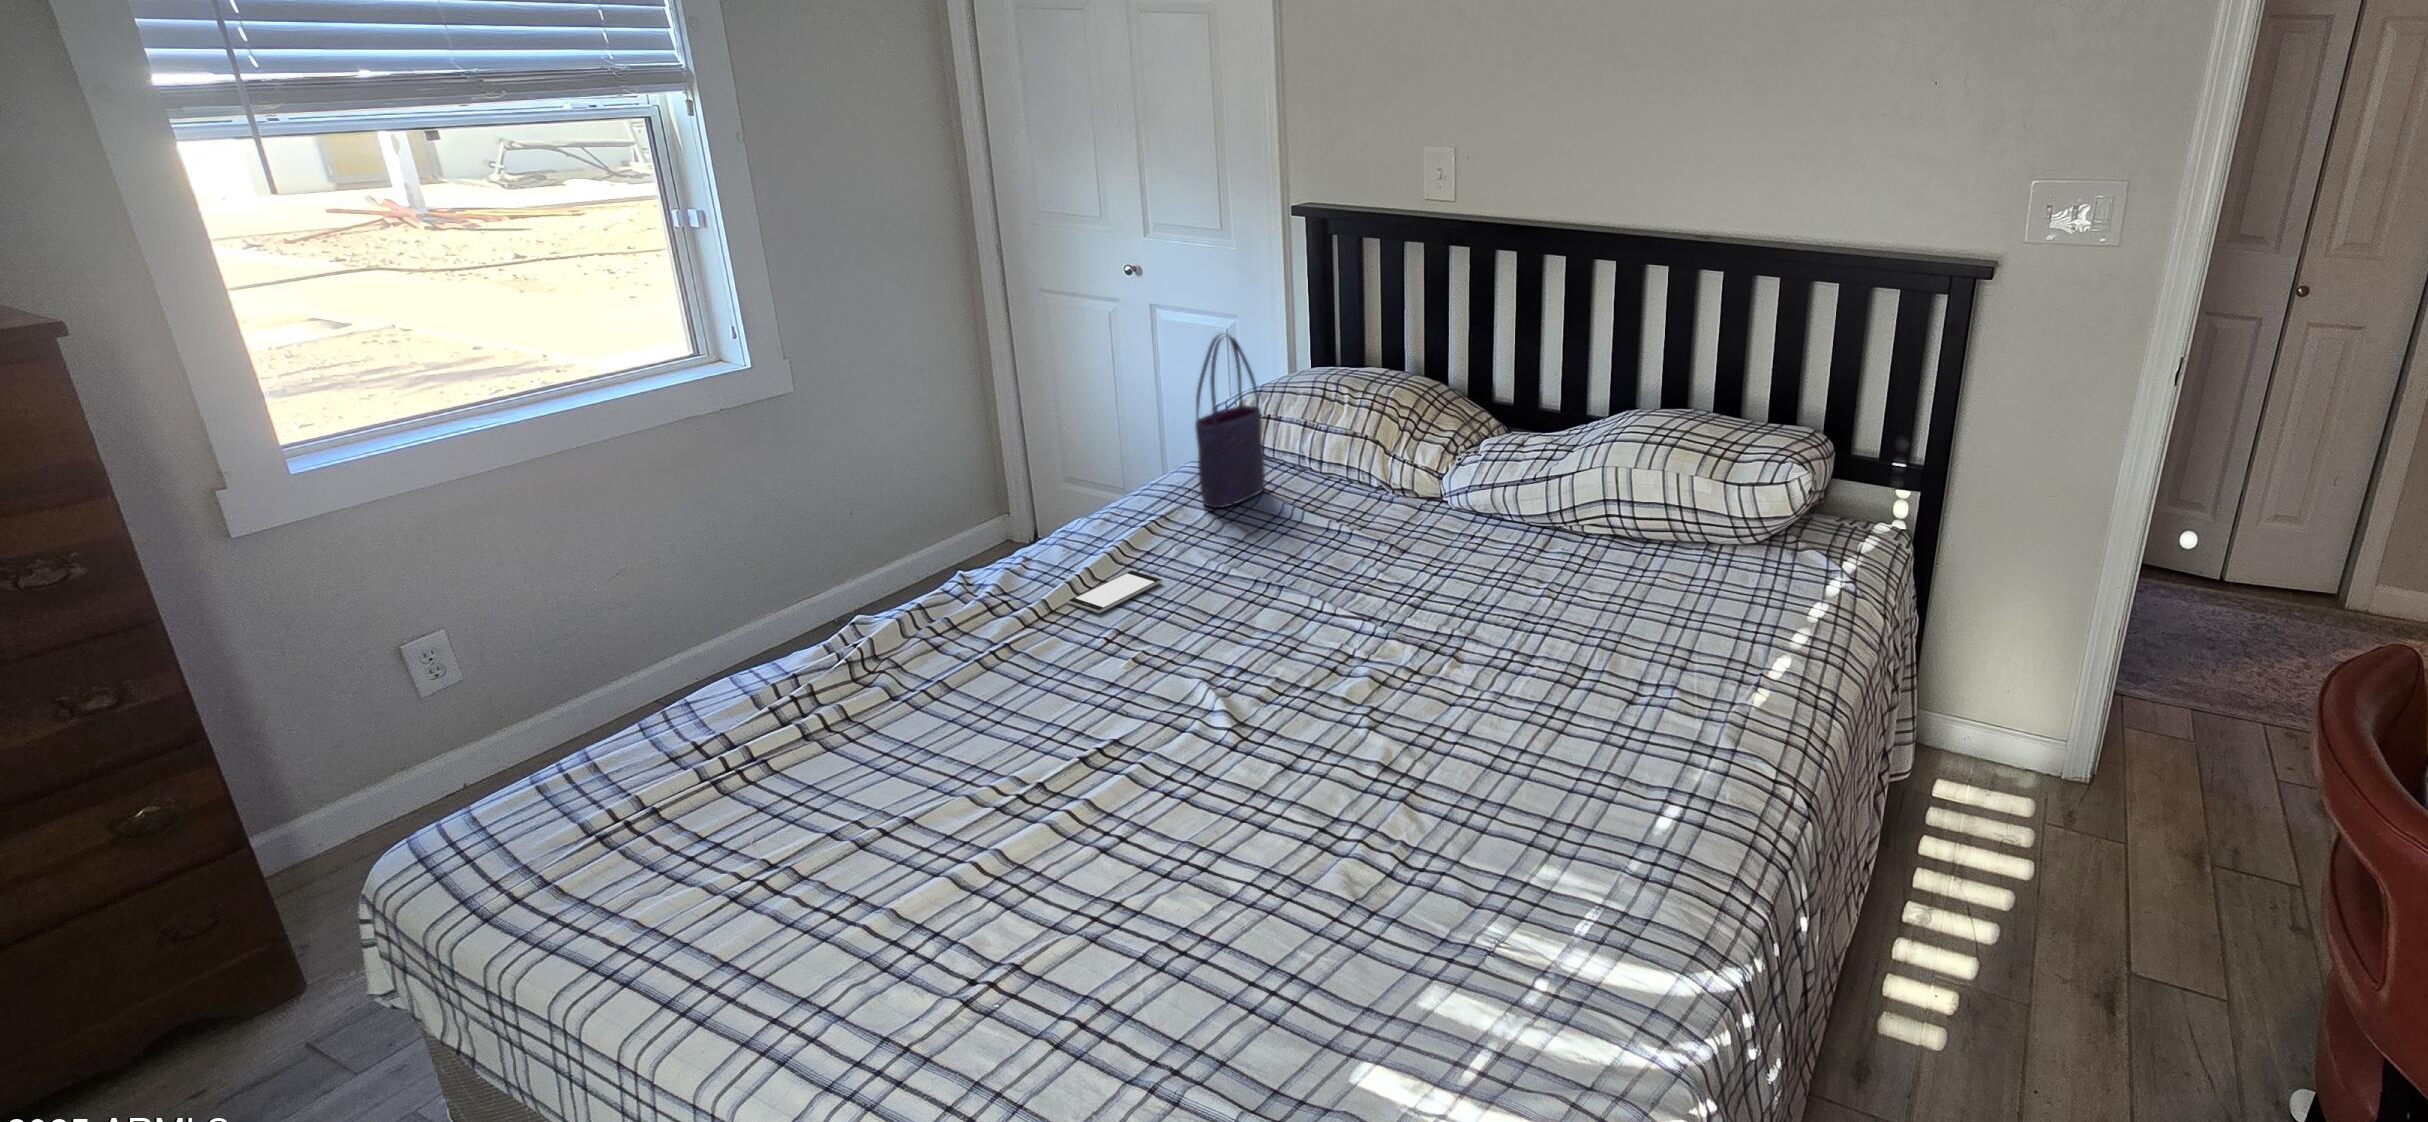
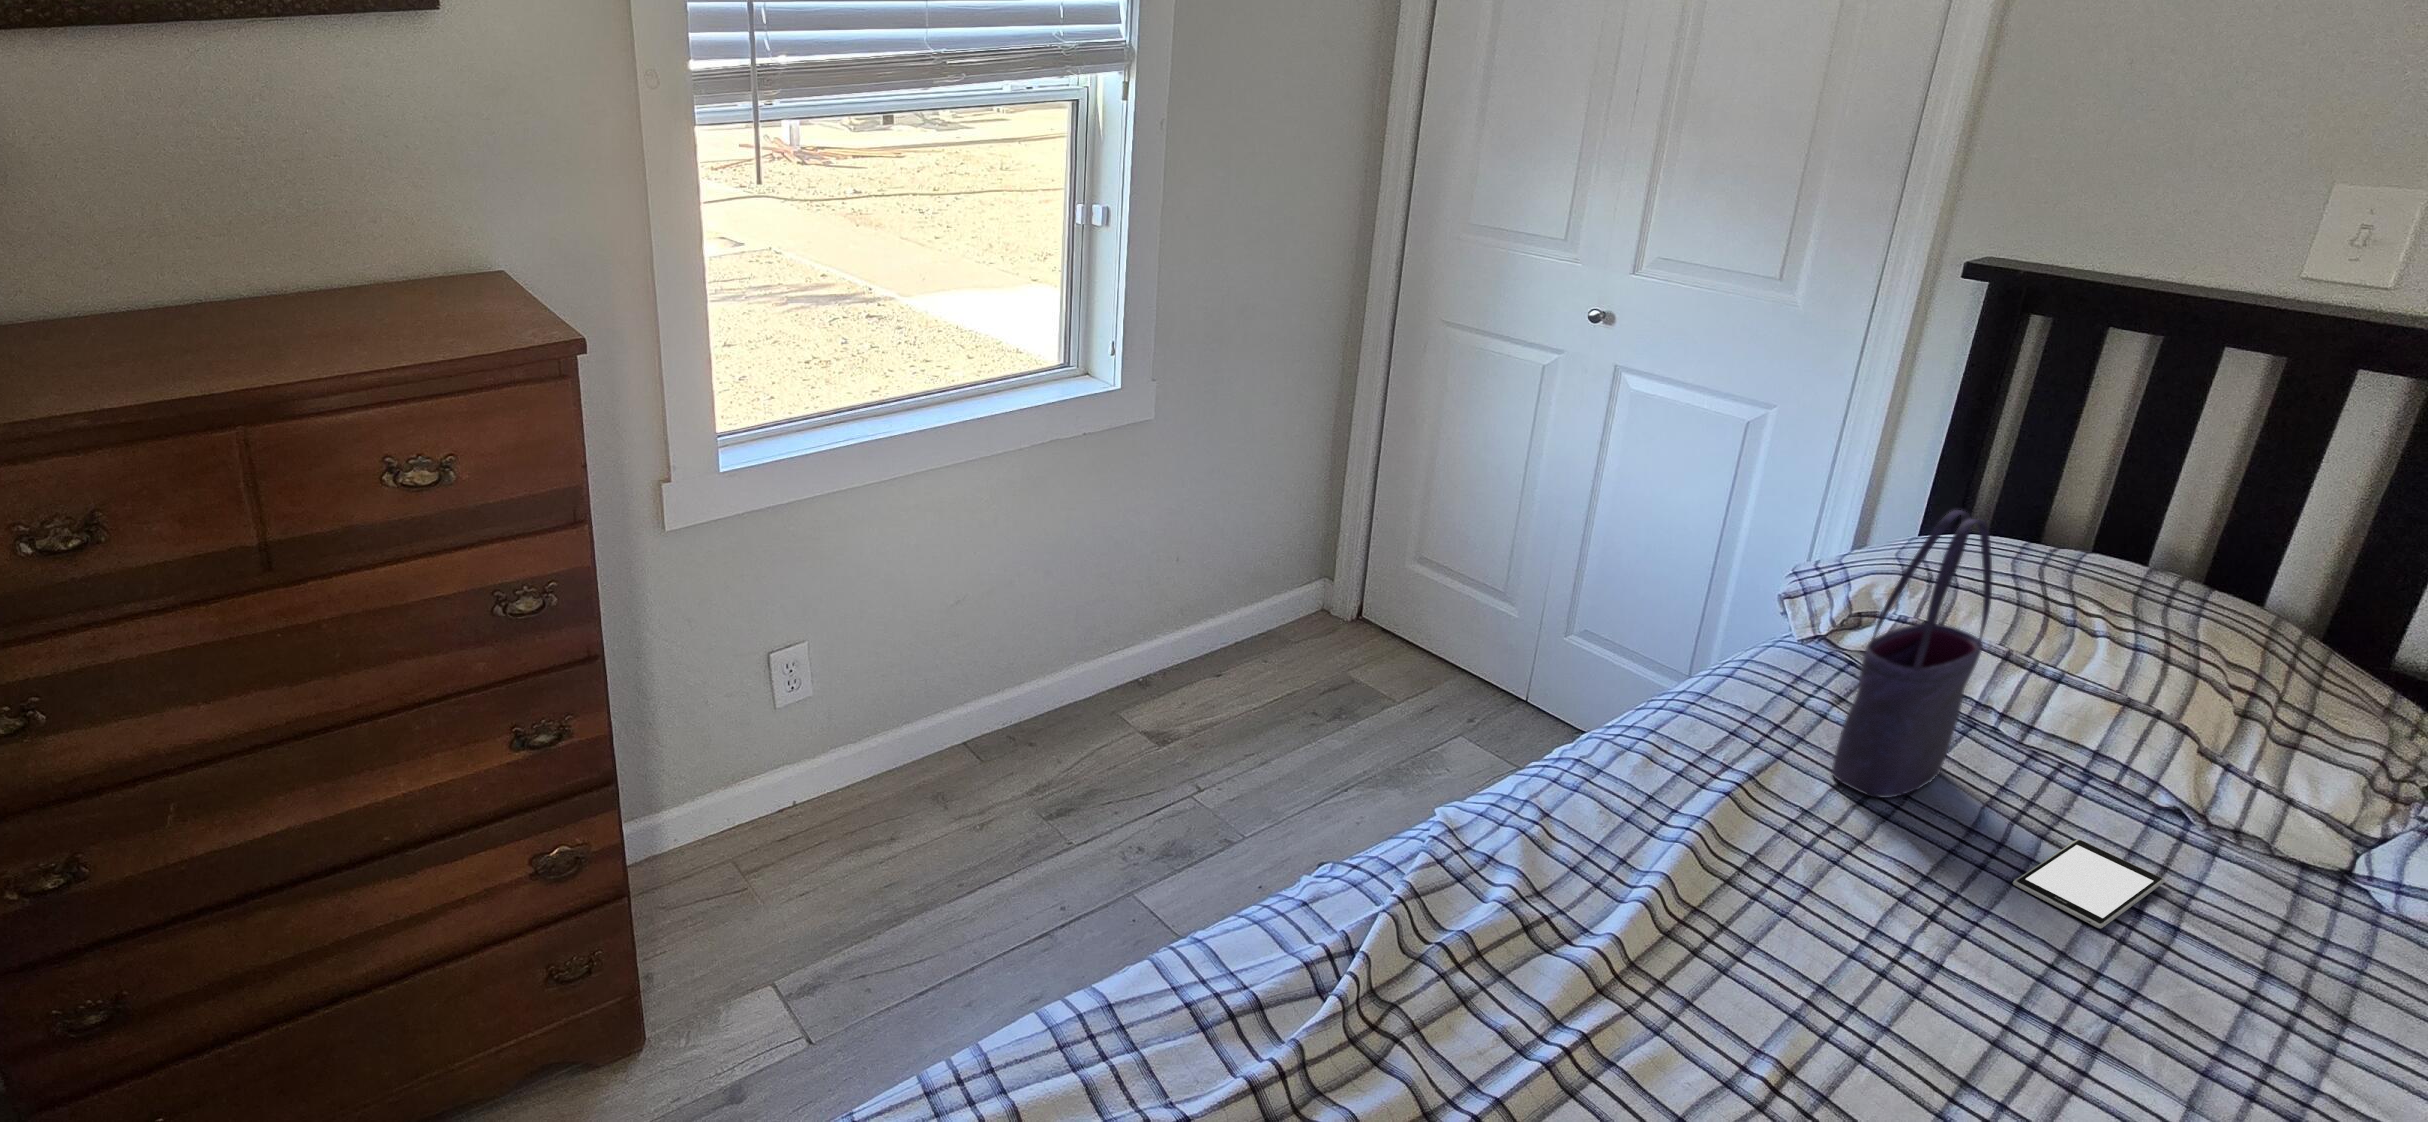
smartphone: present [1067,570,1163,613] -> present [2013,839,2165,928]

